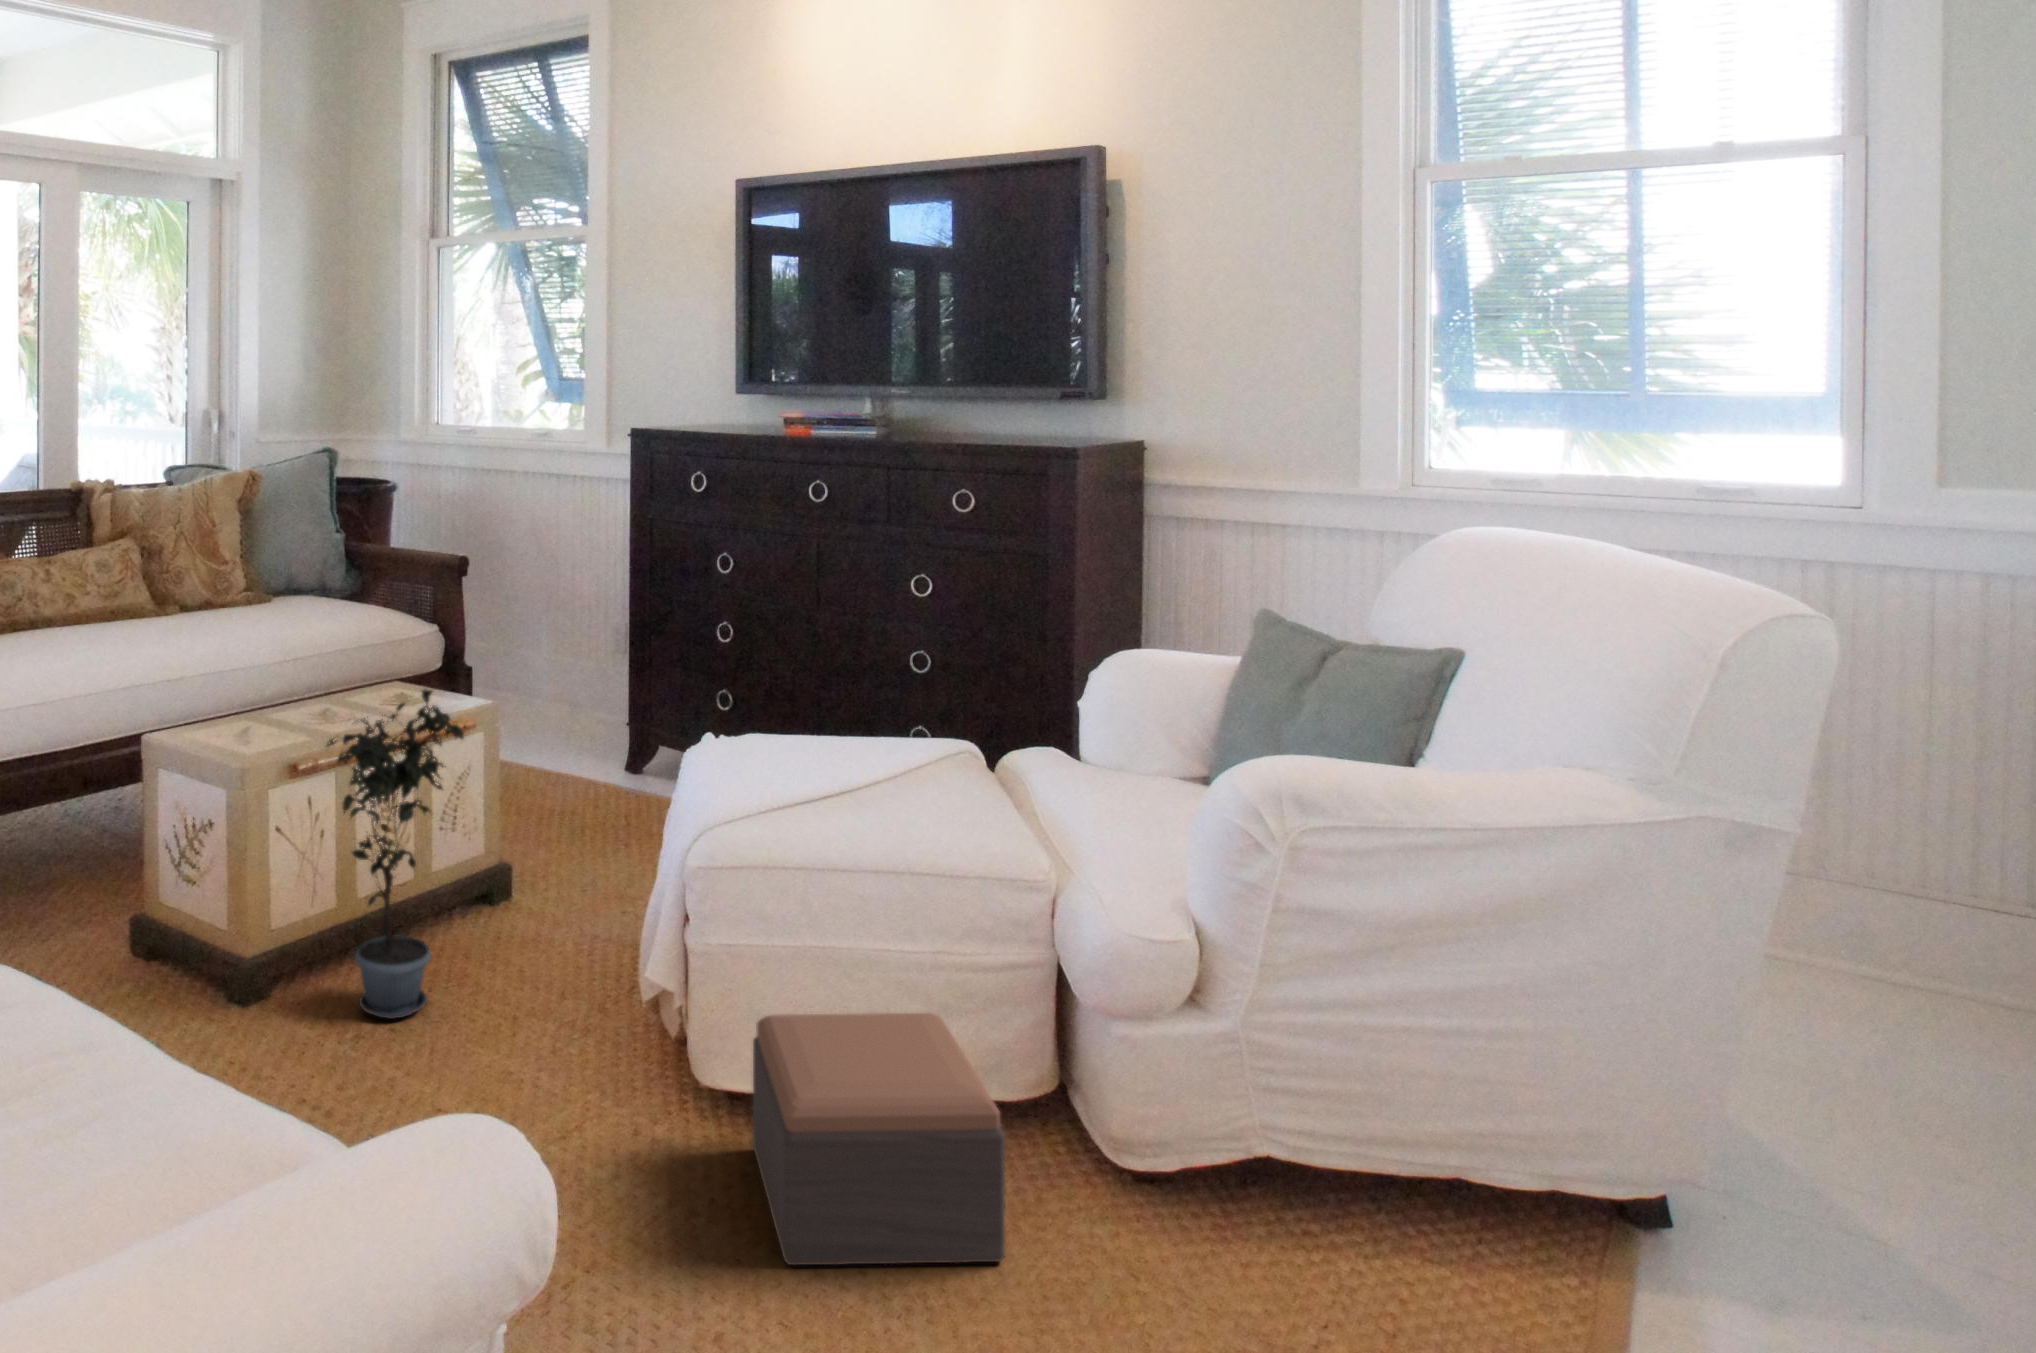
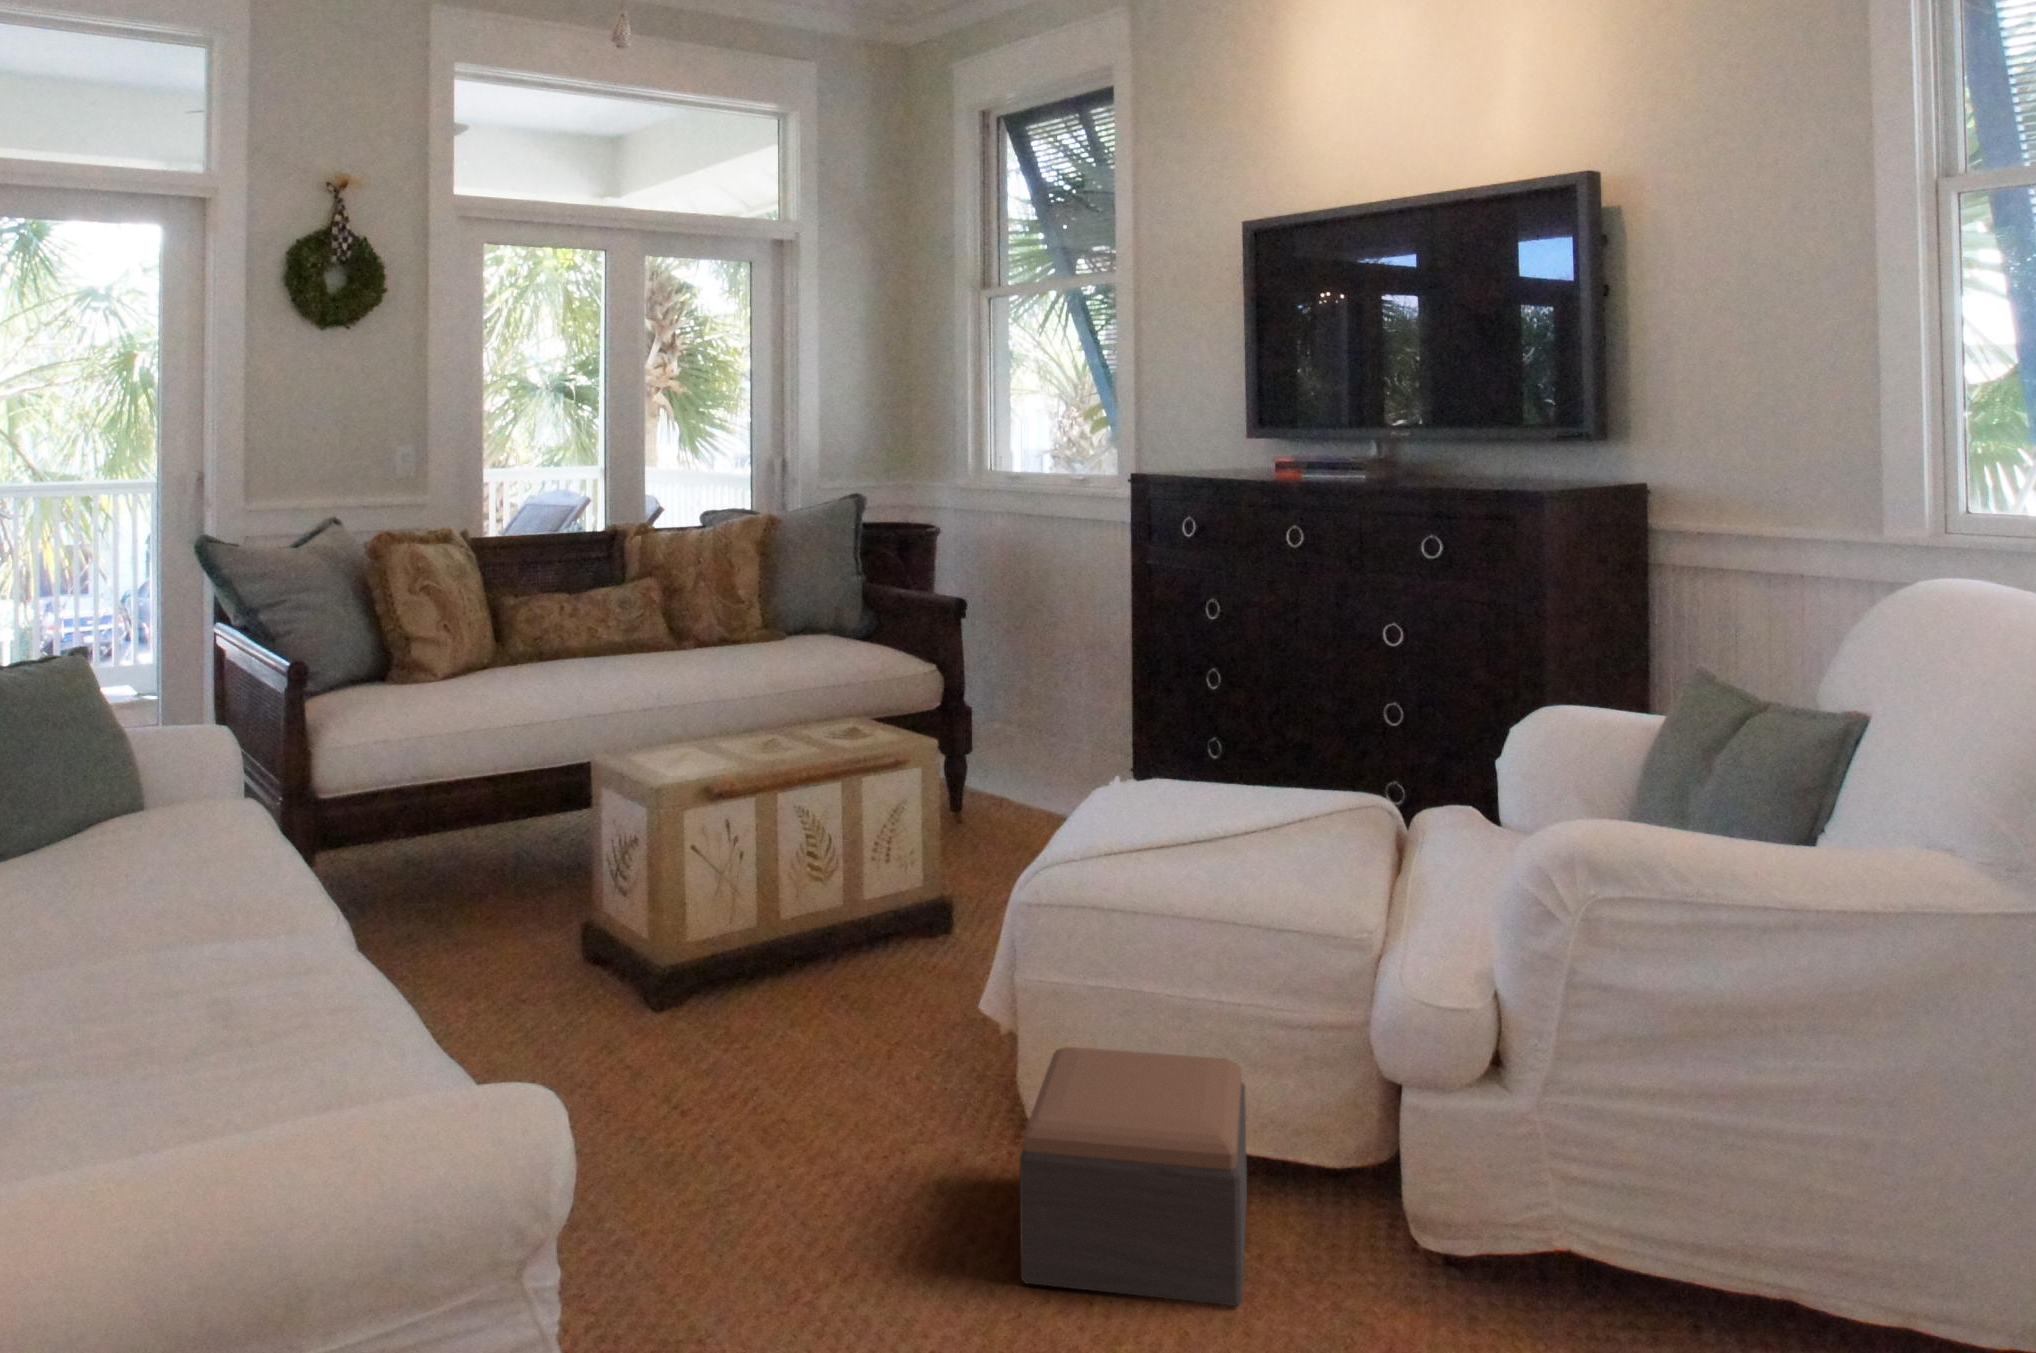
potted plant: present [327,690,464,1019] -> none [713,721,854,1036]

